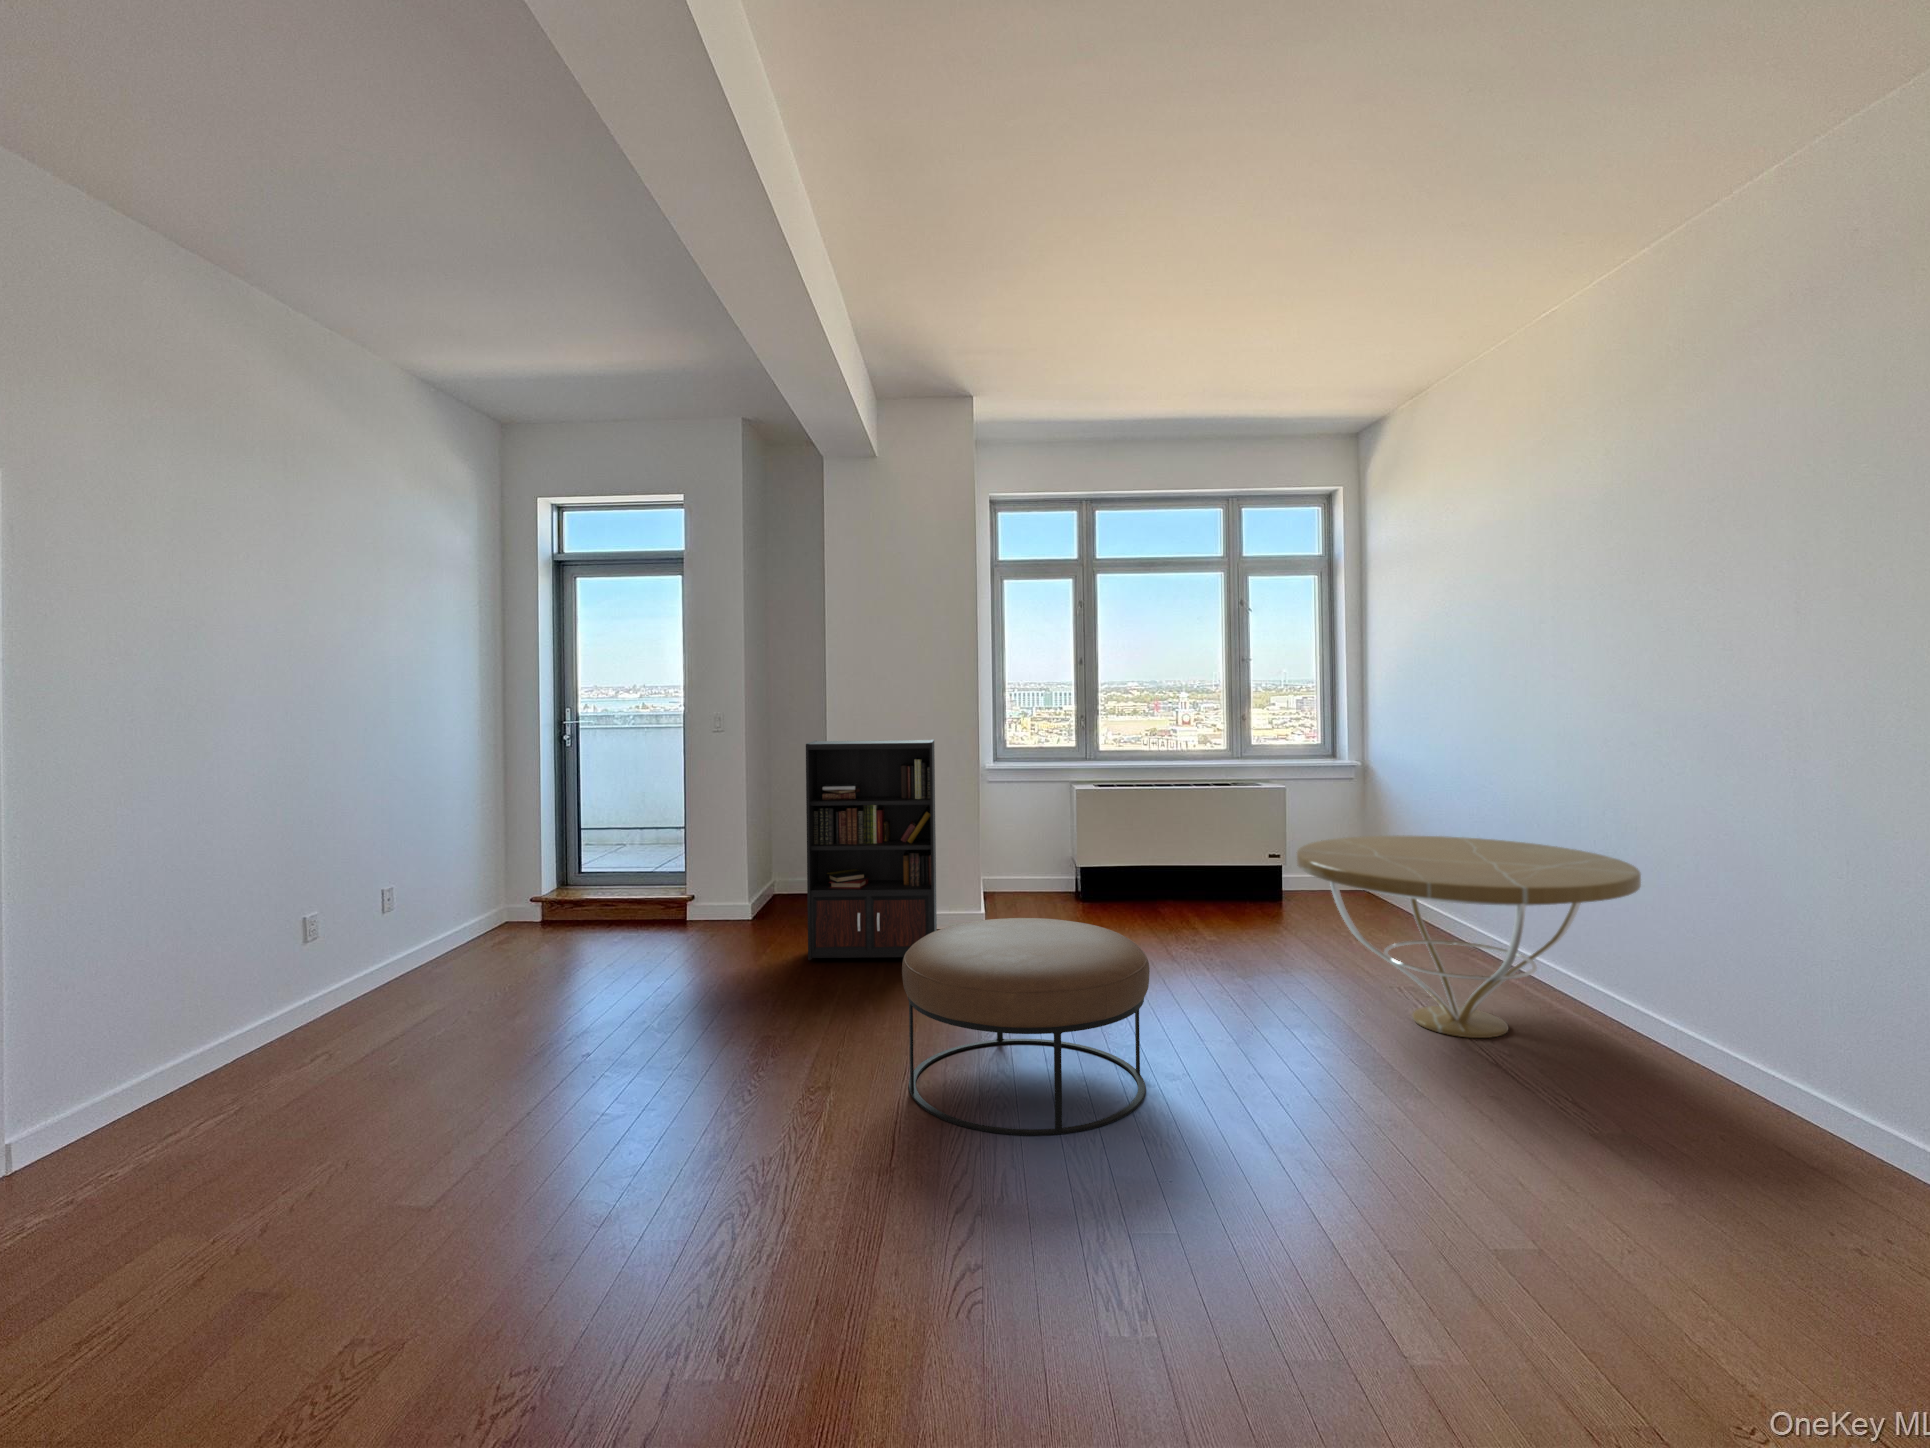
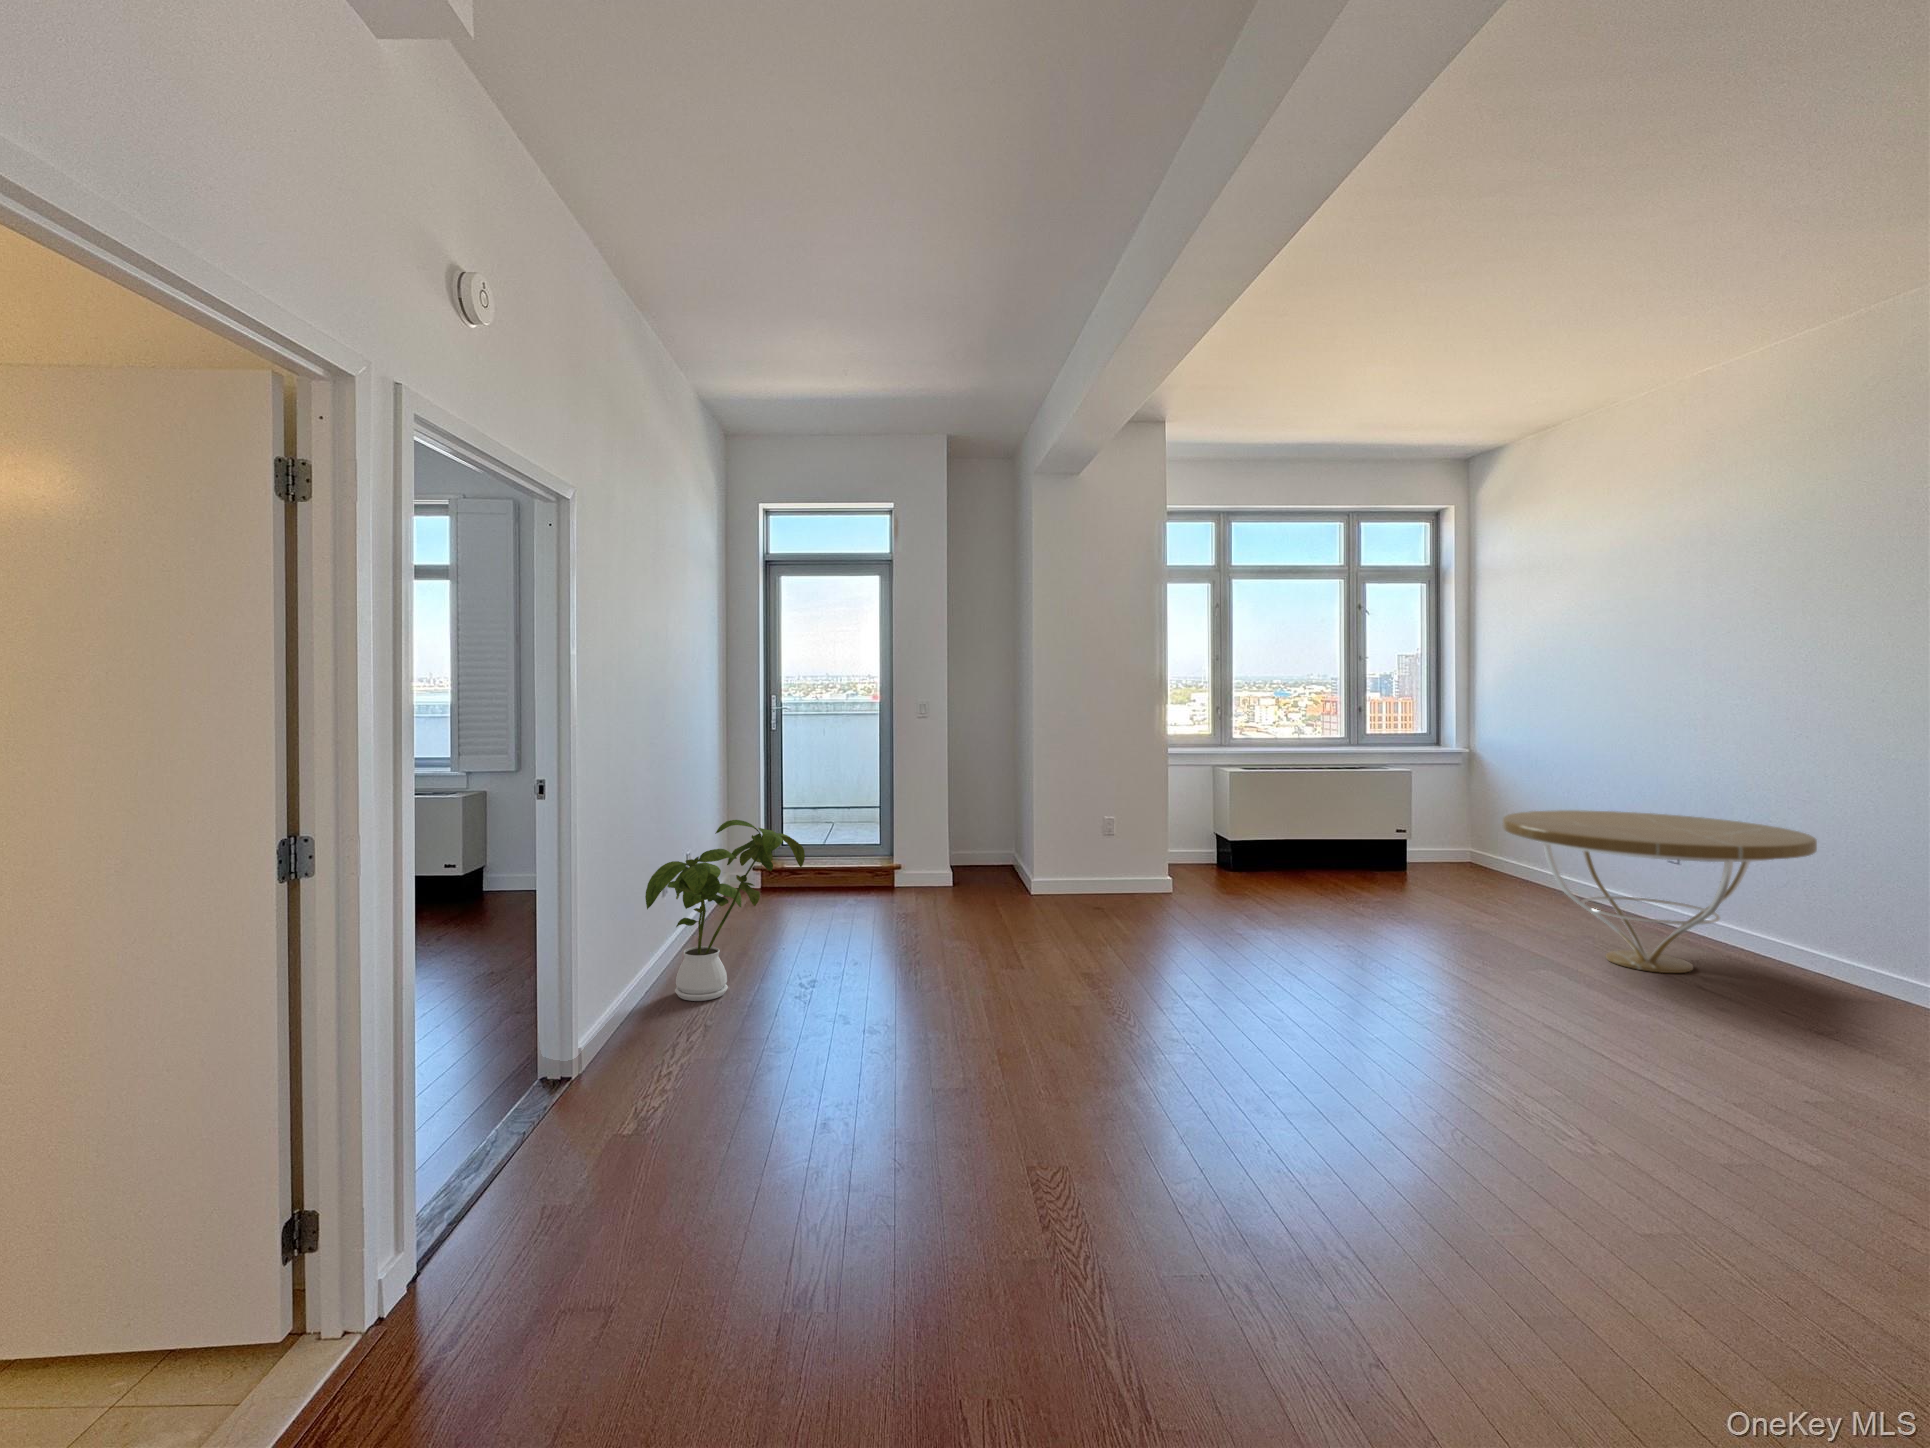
bookcase: present [806,740,937,960] -> none [1039,726,1167,918]
house plant: none [176,859,418,1075] -> present [645,820,805,1001]
ottoman: present [902,918,1150,1135] -> none [1234,873,1453,1038]

